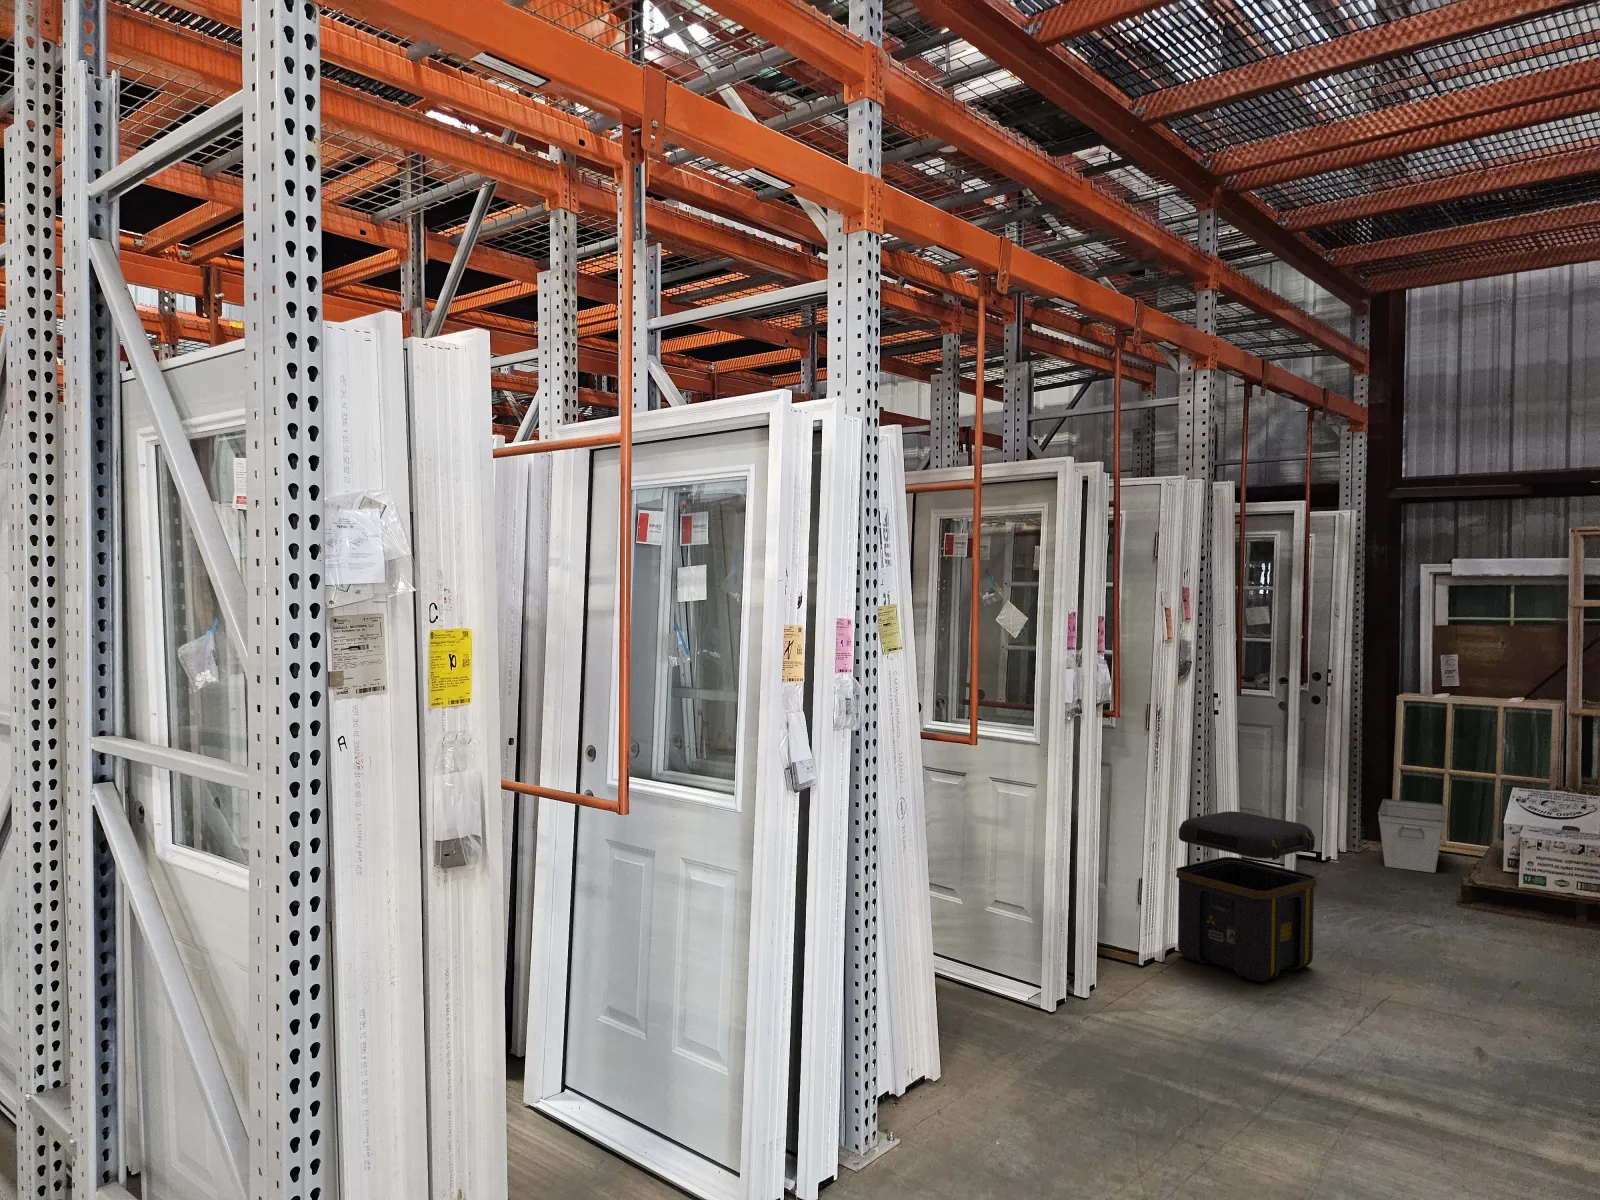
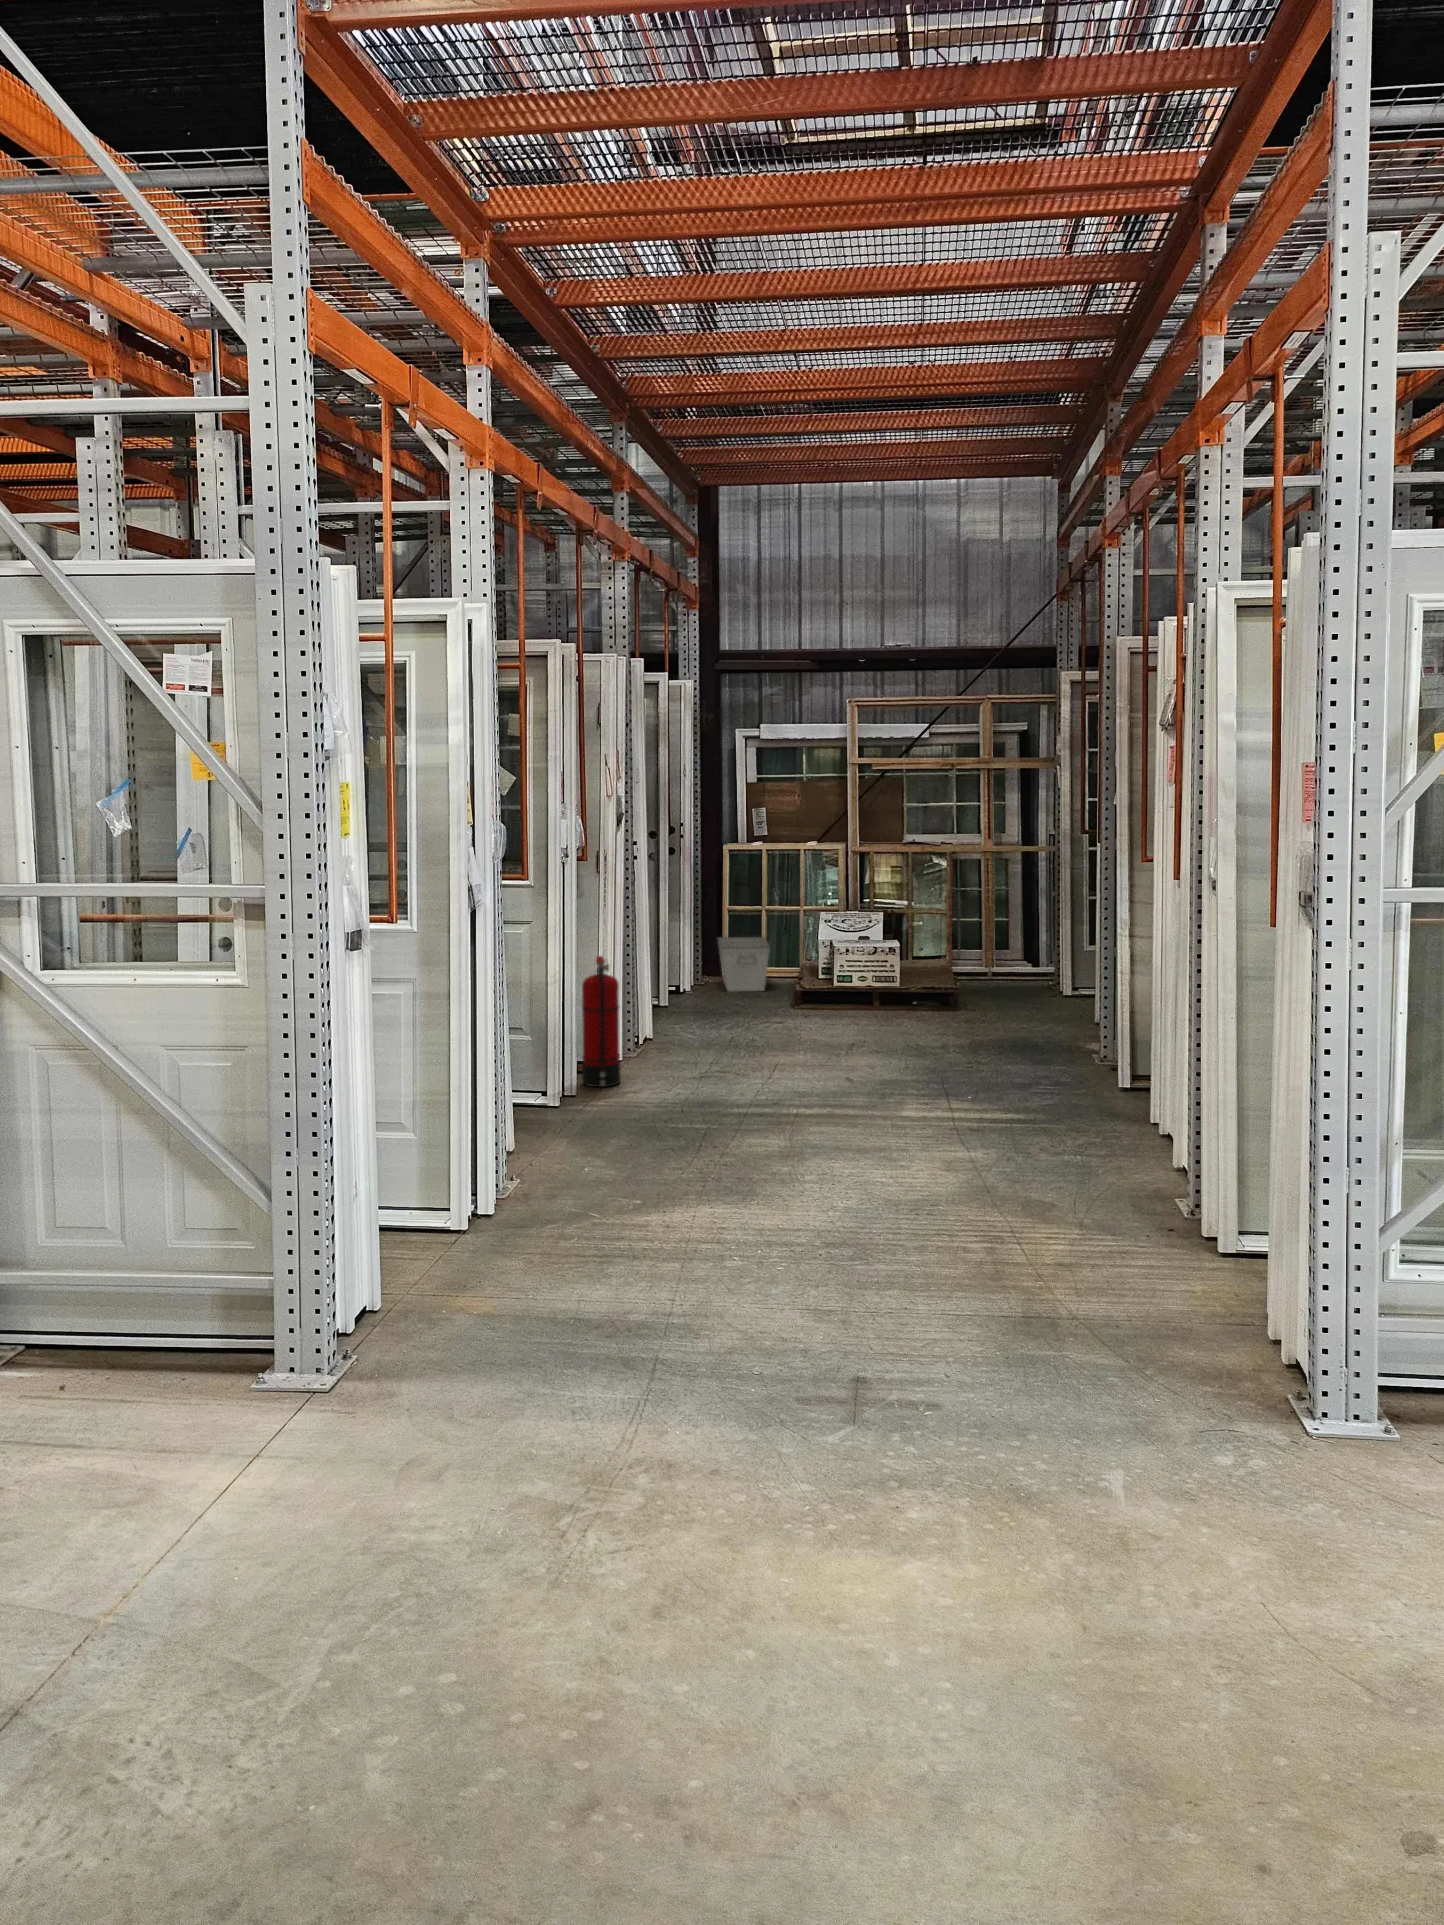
toolbox: present [1176,811,1317,981] -> none [619,940,722,1068]
fire extinguisher: none [1109,829,1156,990] -> present [582,956,621,1087]

